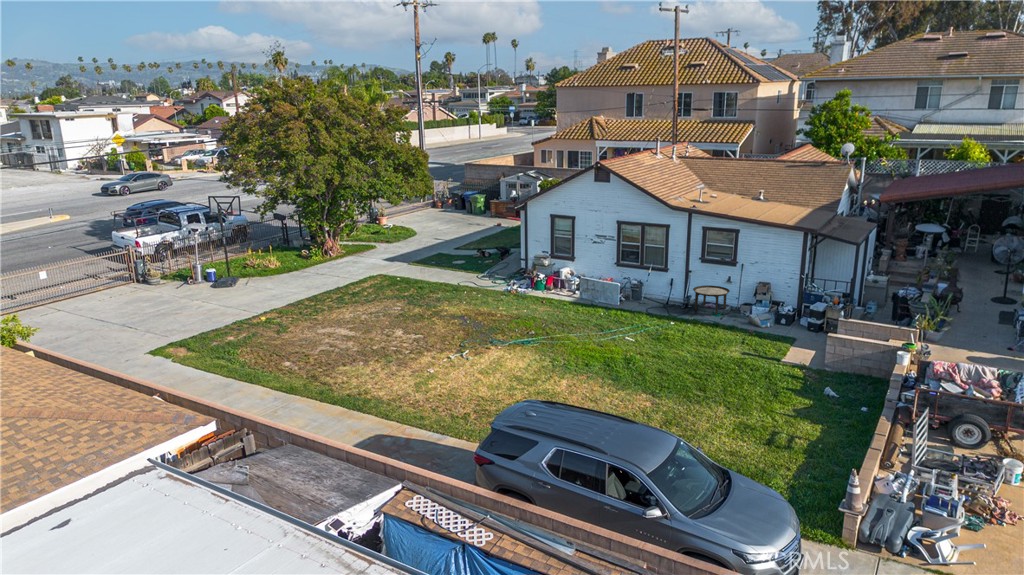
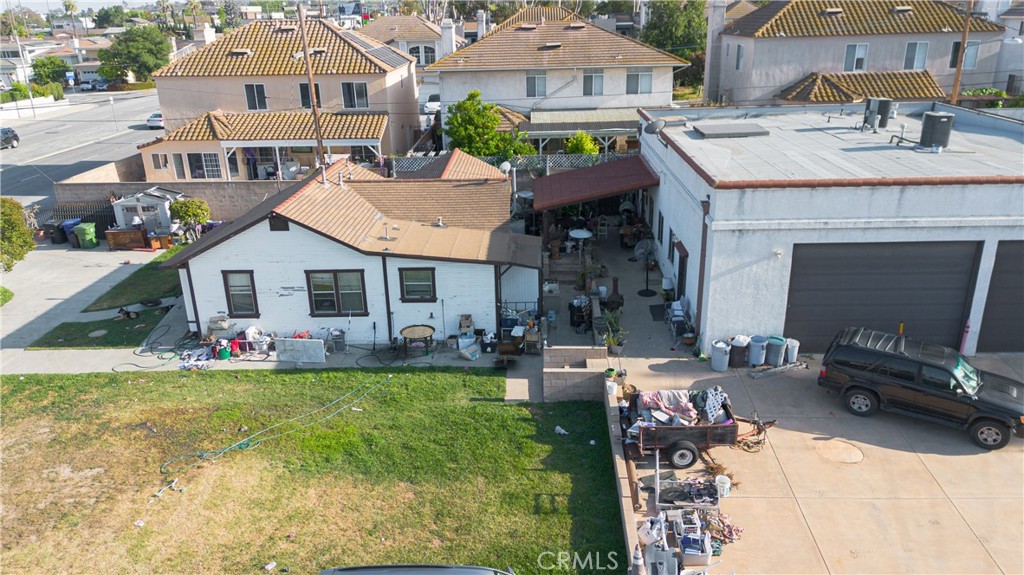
lounge chair: none [784,308,820,334] -> present [498,336,522,360]

